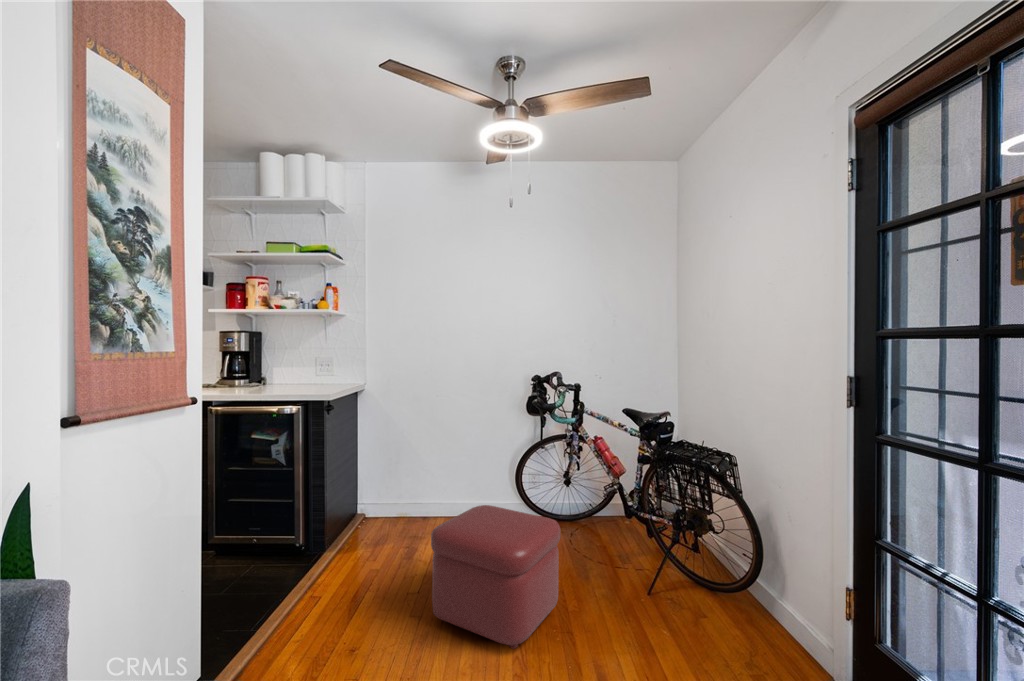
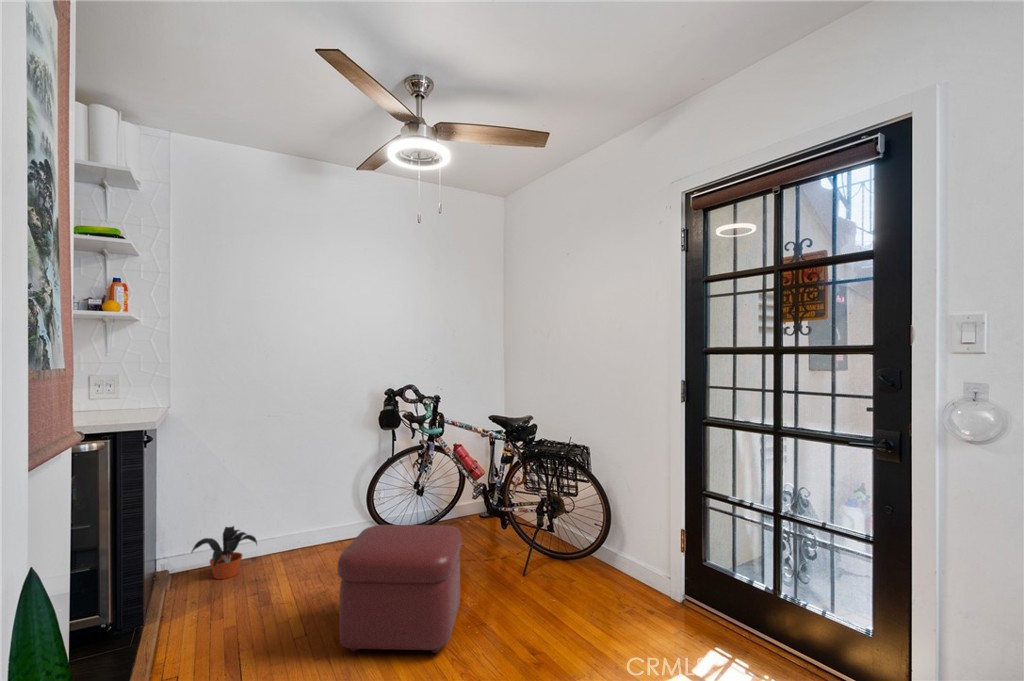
potted plant: none [371,485,418,527] -> present [192,526,257,579]

